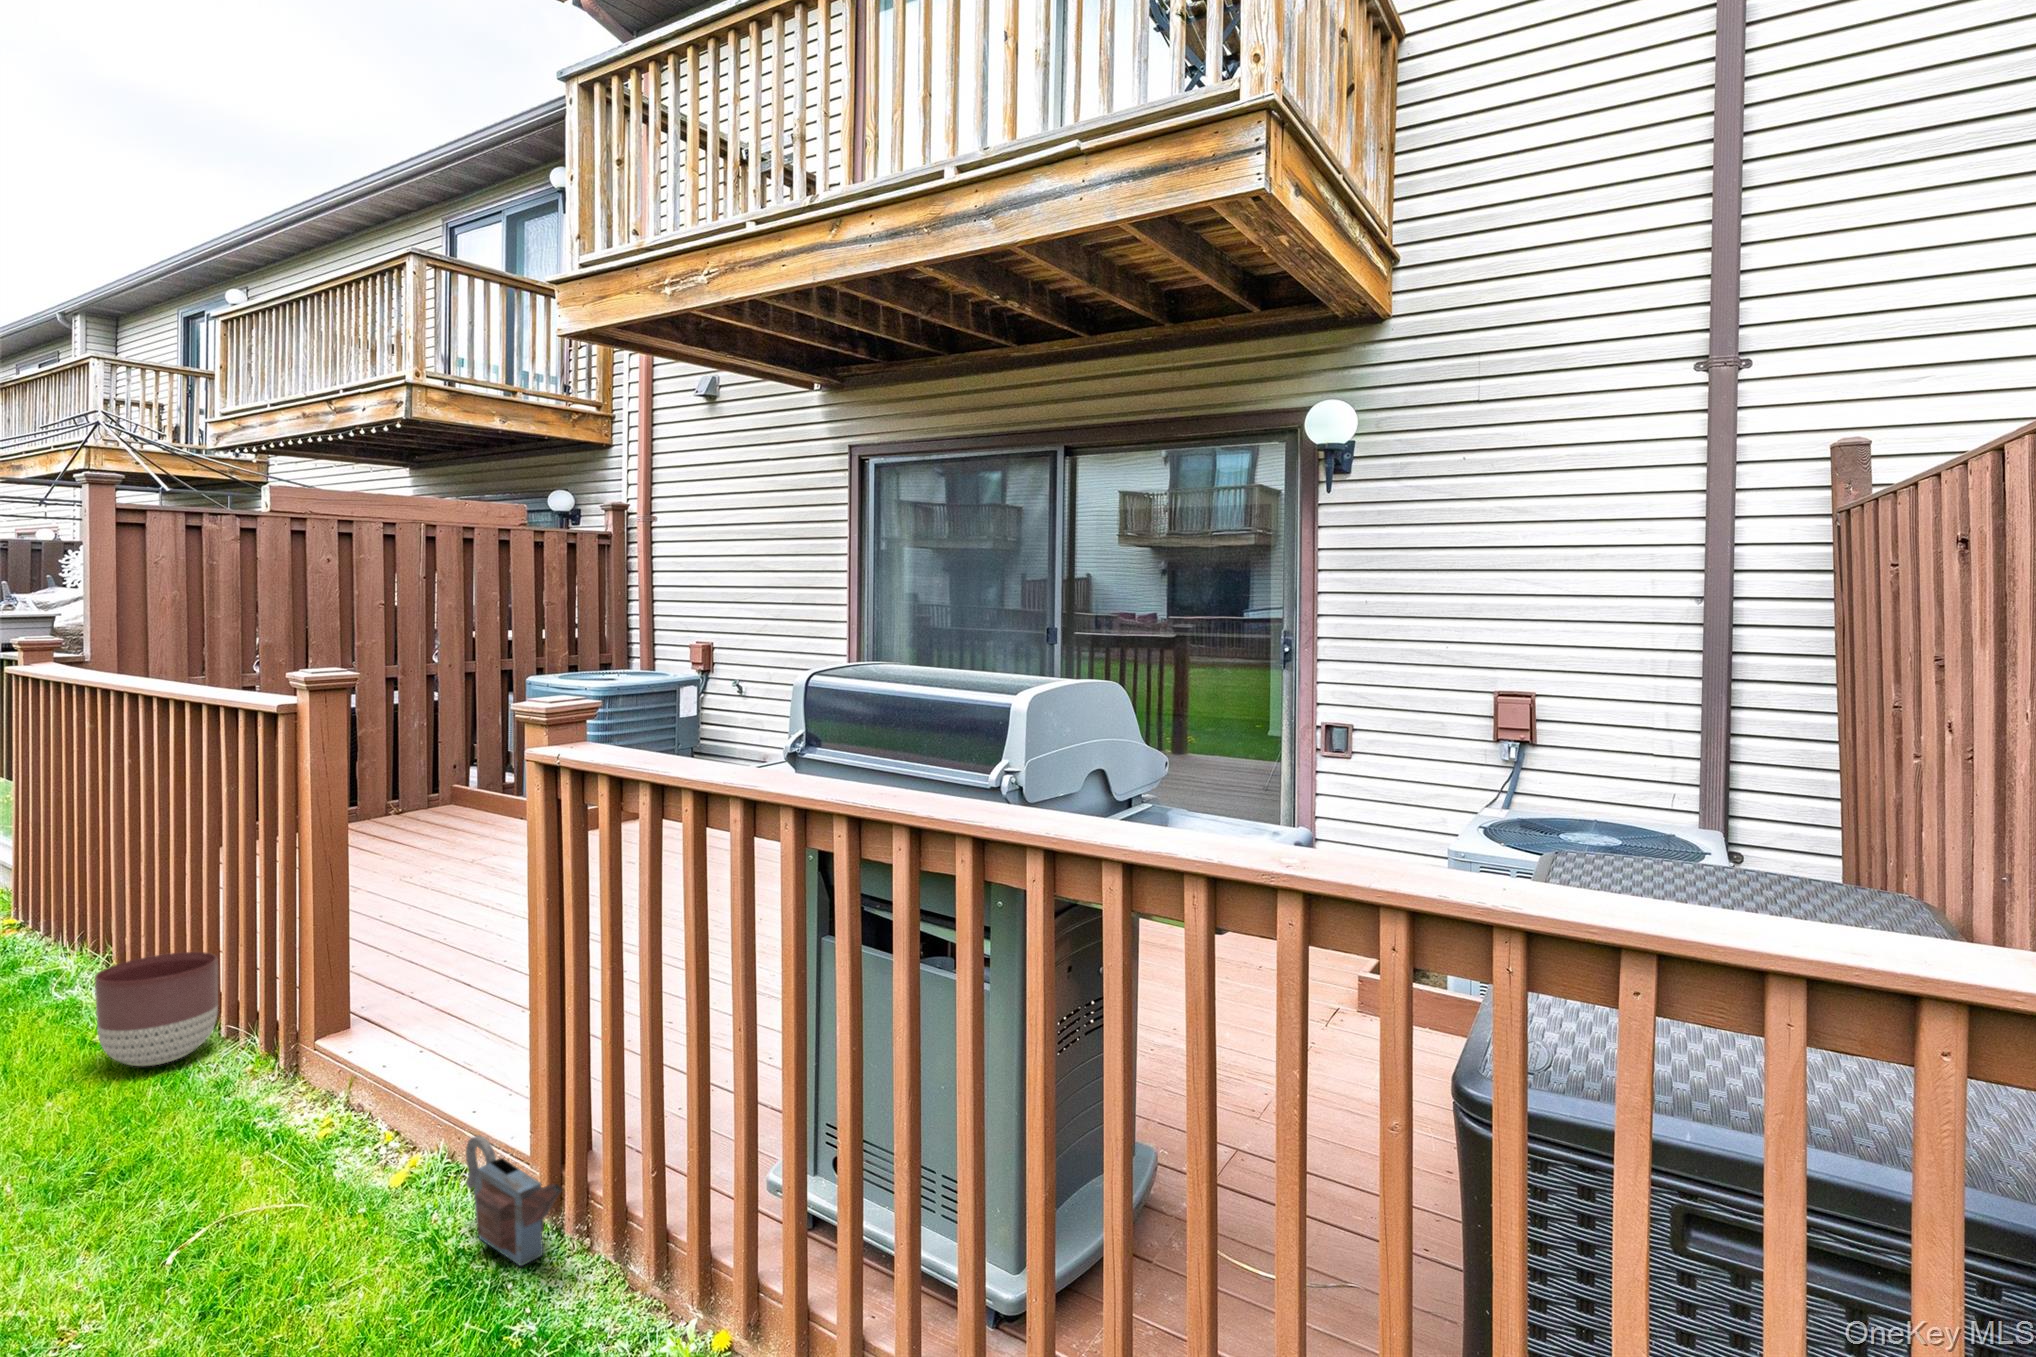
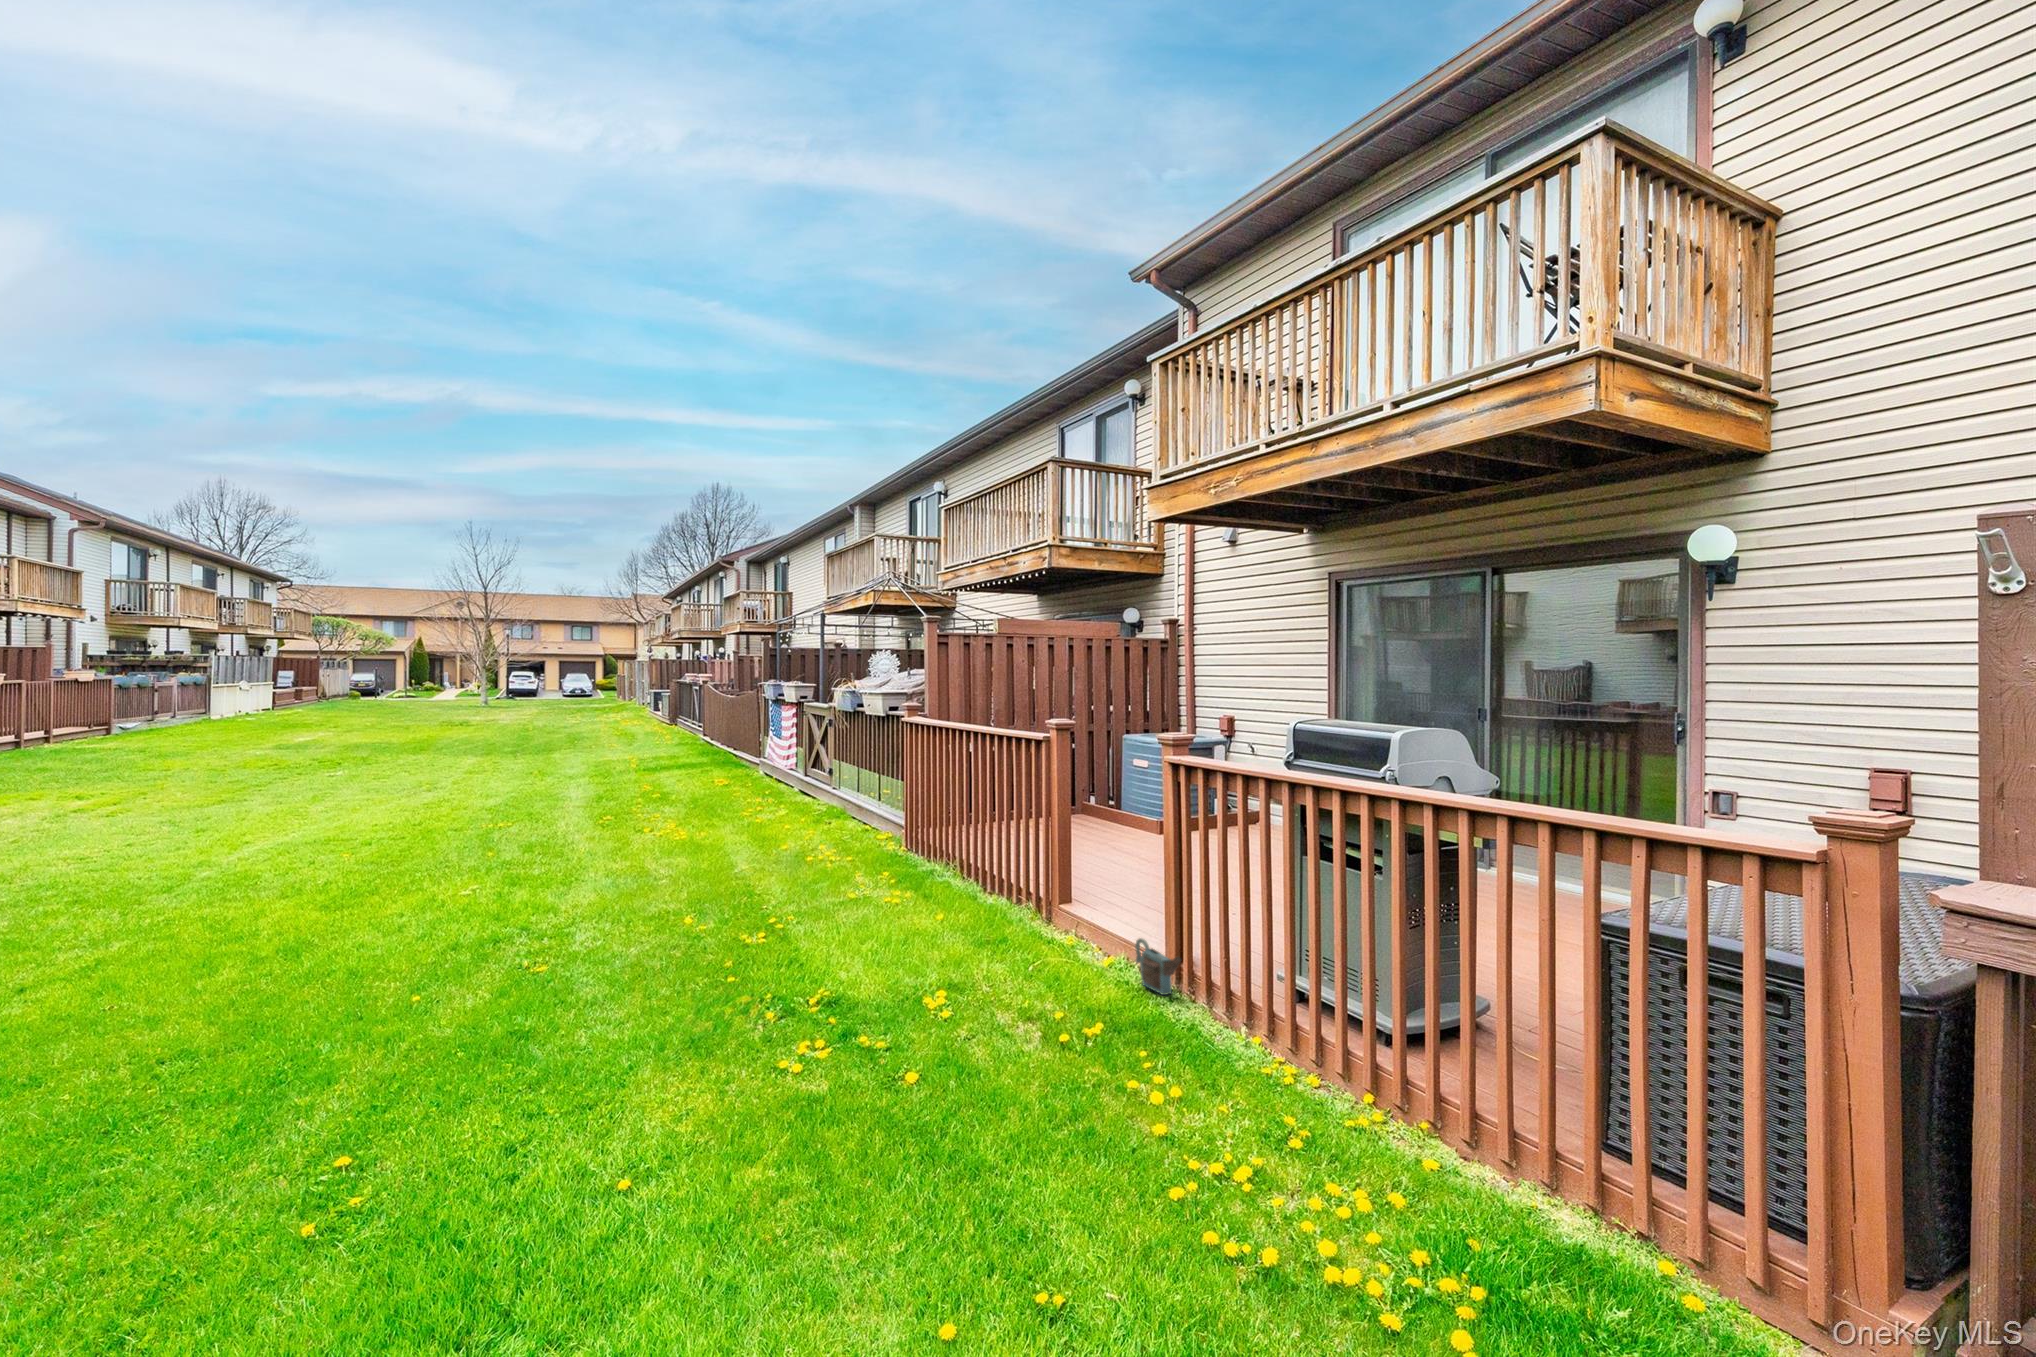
planter: present [95,952,218,1066] -> none [961,861,1006,911]

